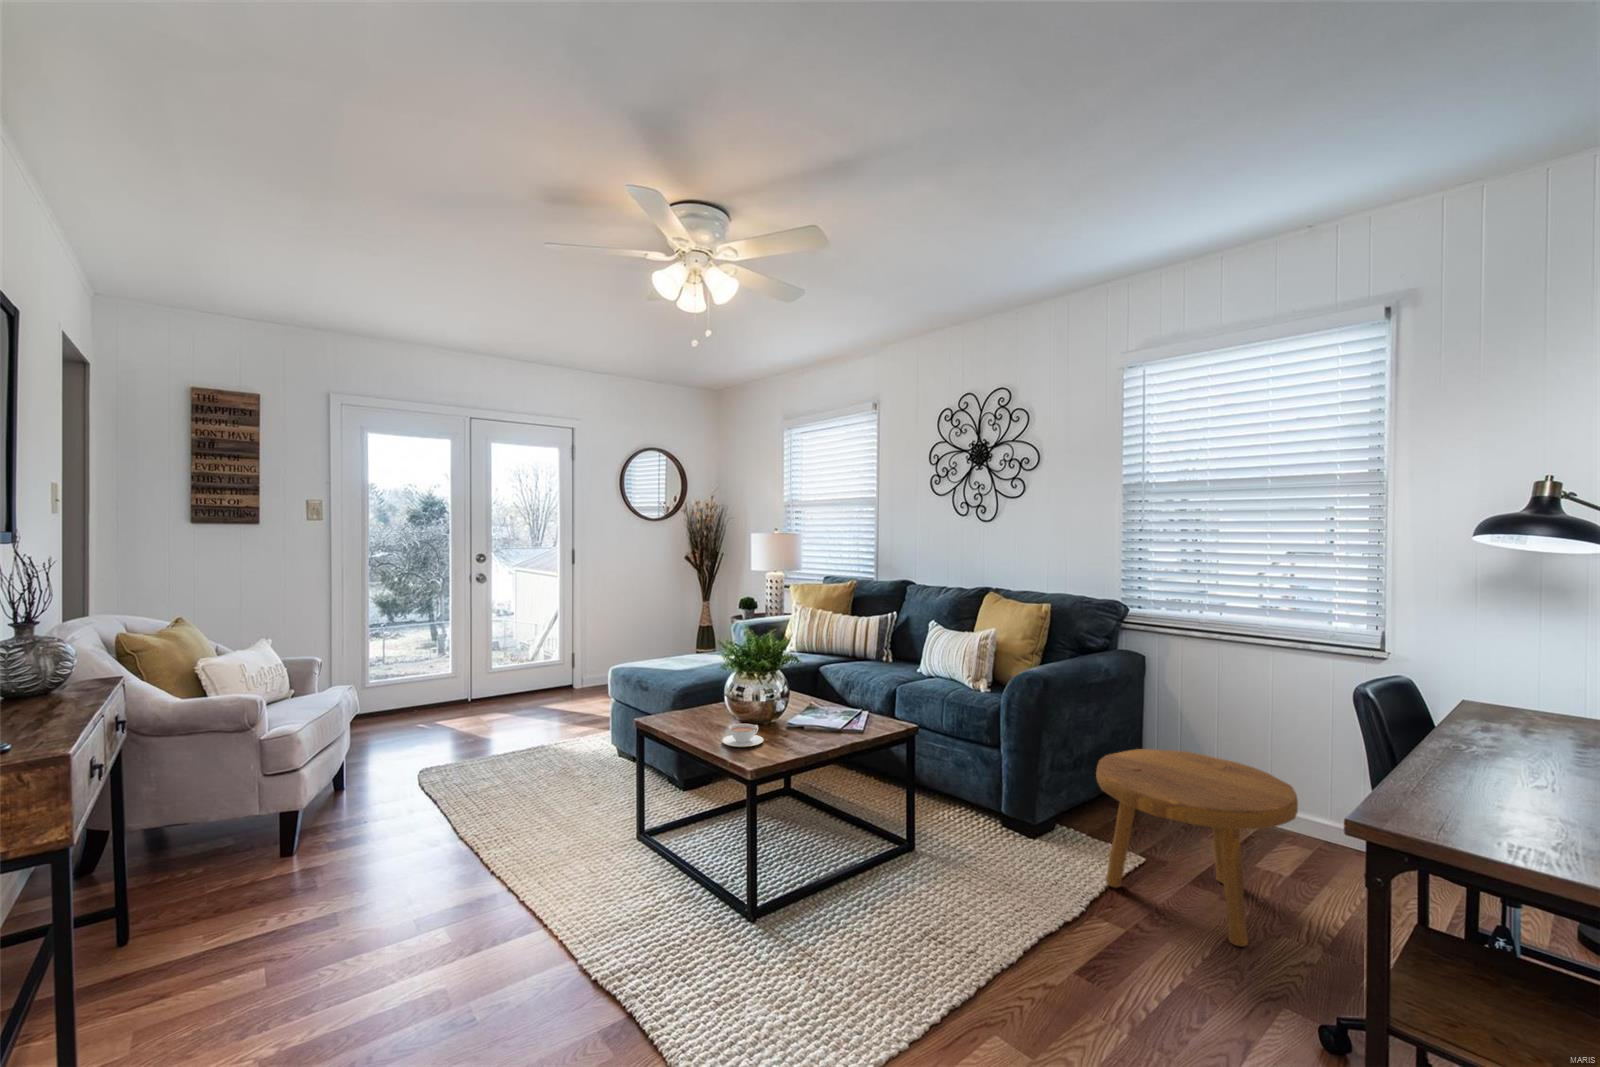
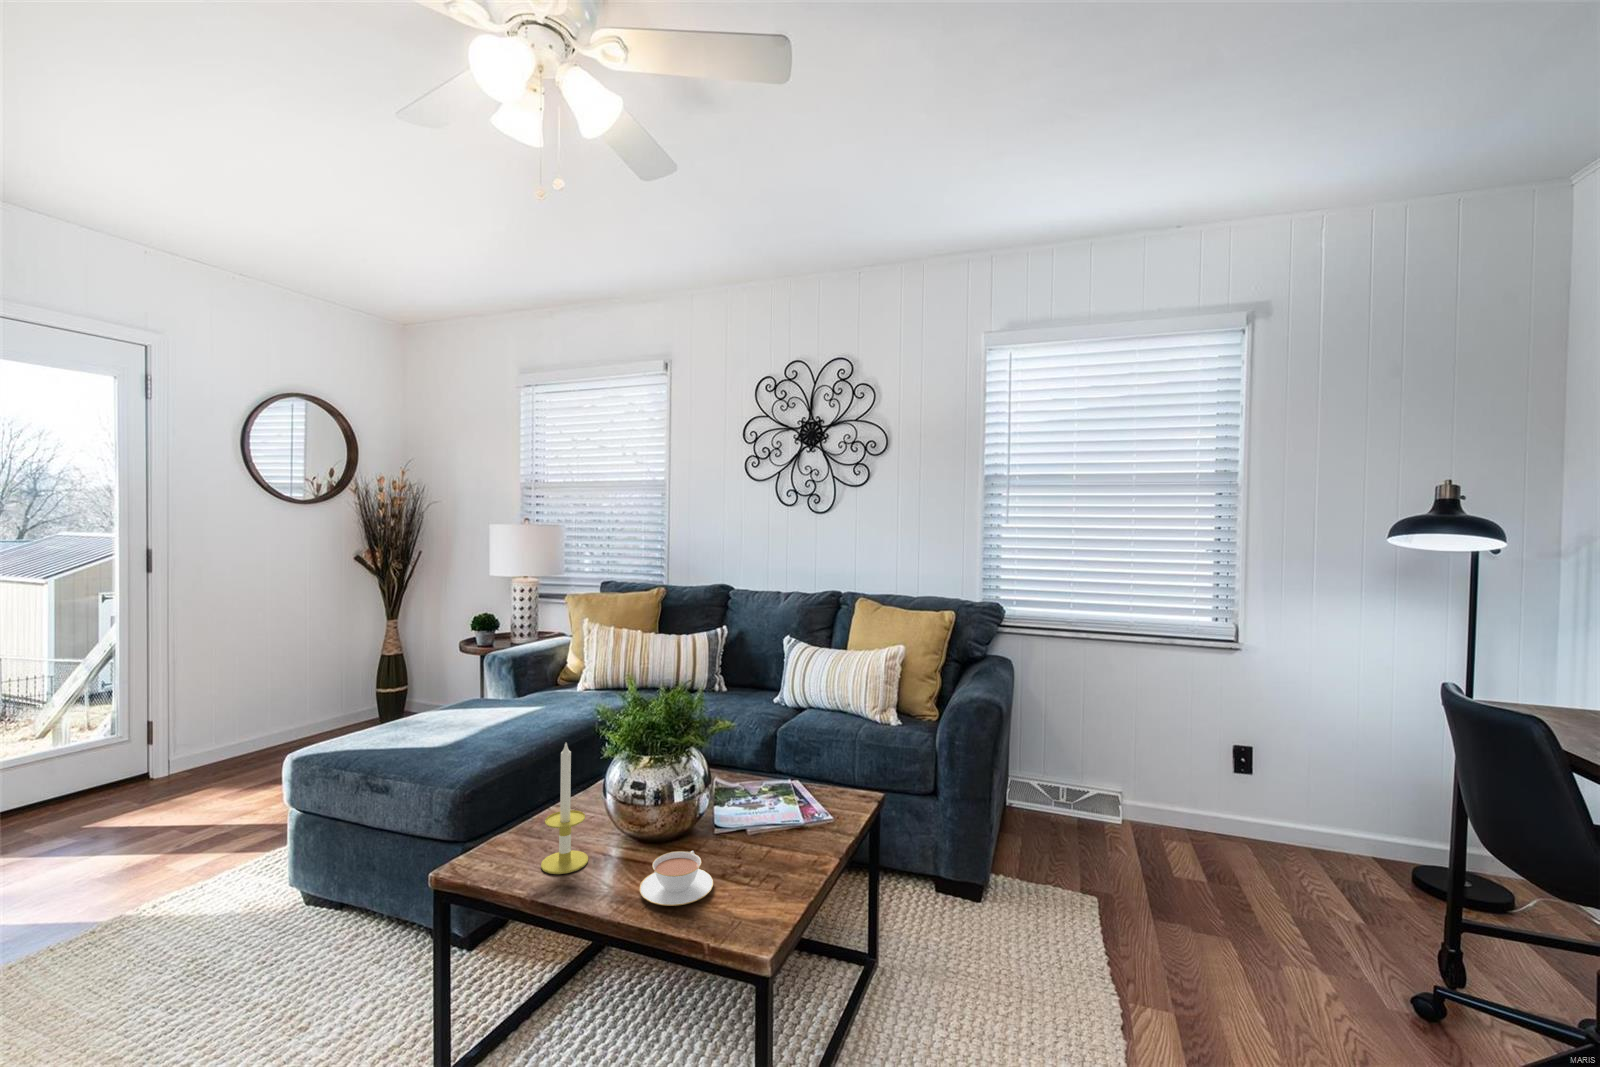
candle: none [688,656,714,728] -> present [541,743,588,874]
footstool: present [1096,749,1298,946] -> none [1075,768,1305,997]

